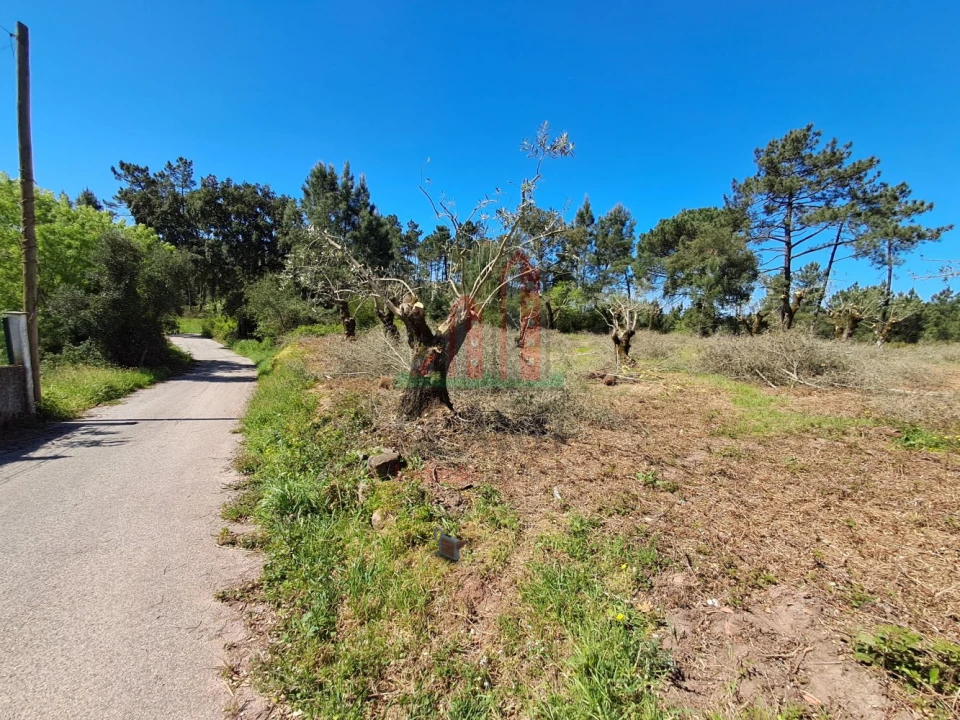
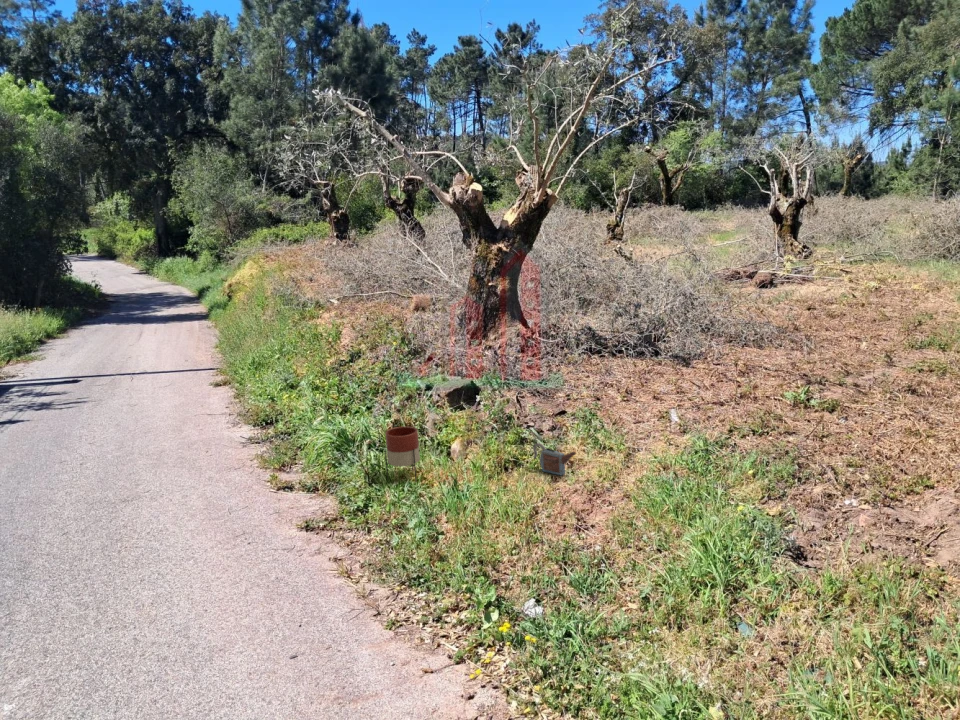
planter: none [298,505,332,561] -> present [385,426,420,481]

